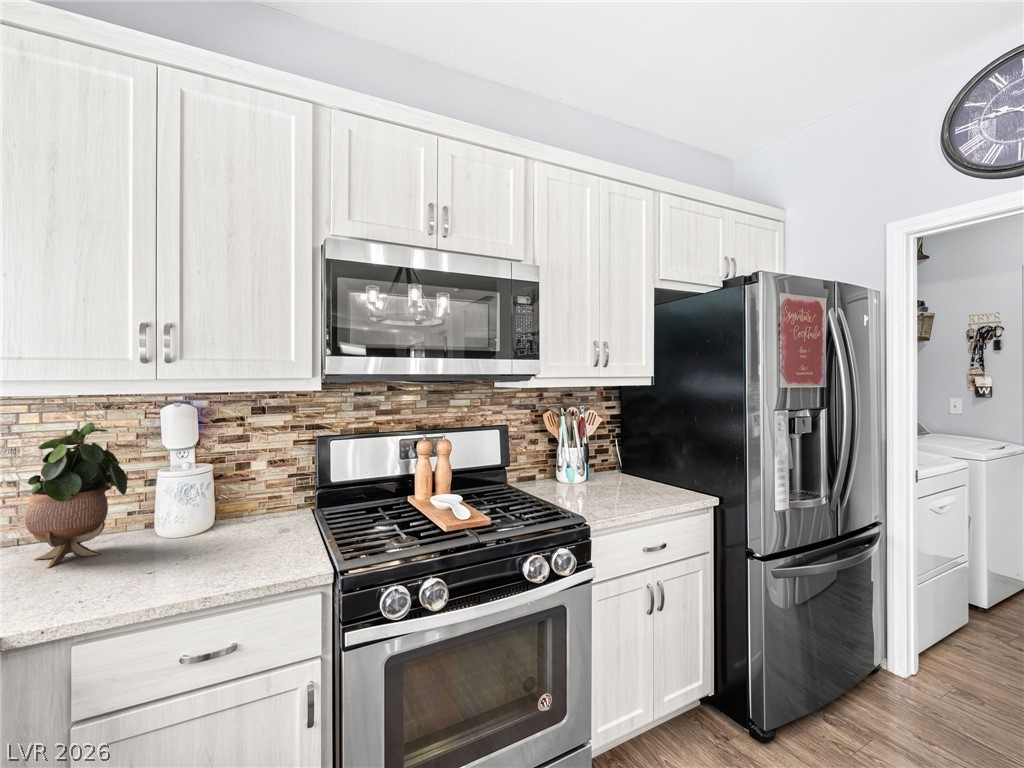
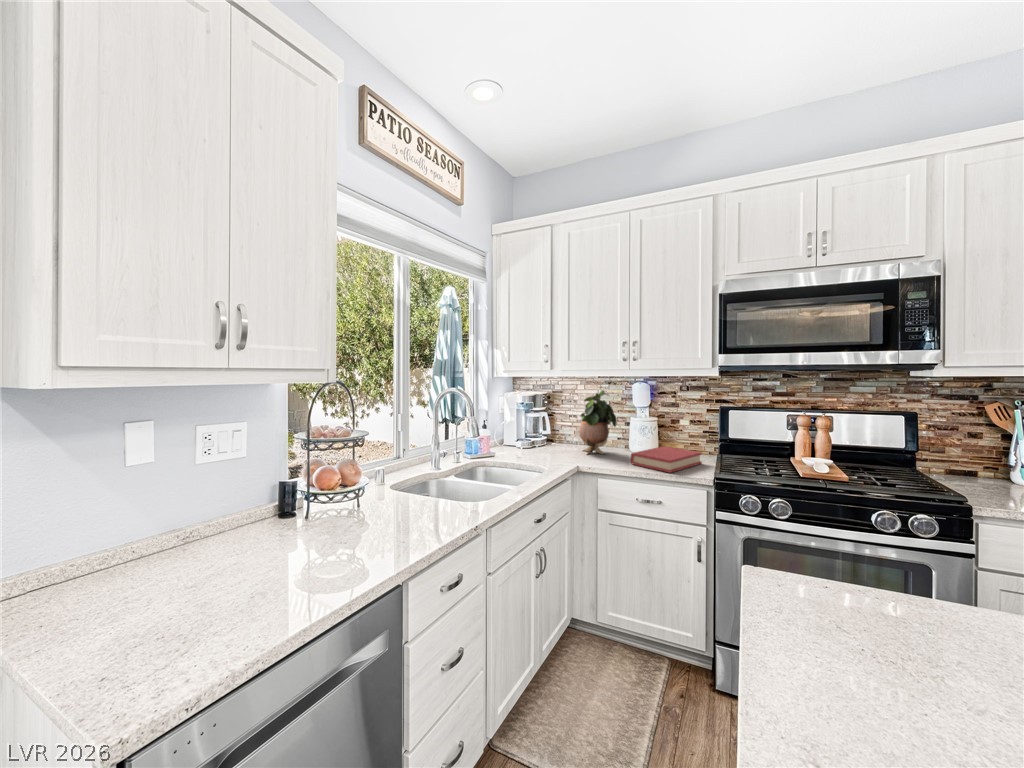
hardback book: none [166,511,293,563] -> present [631,446,702,473]

